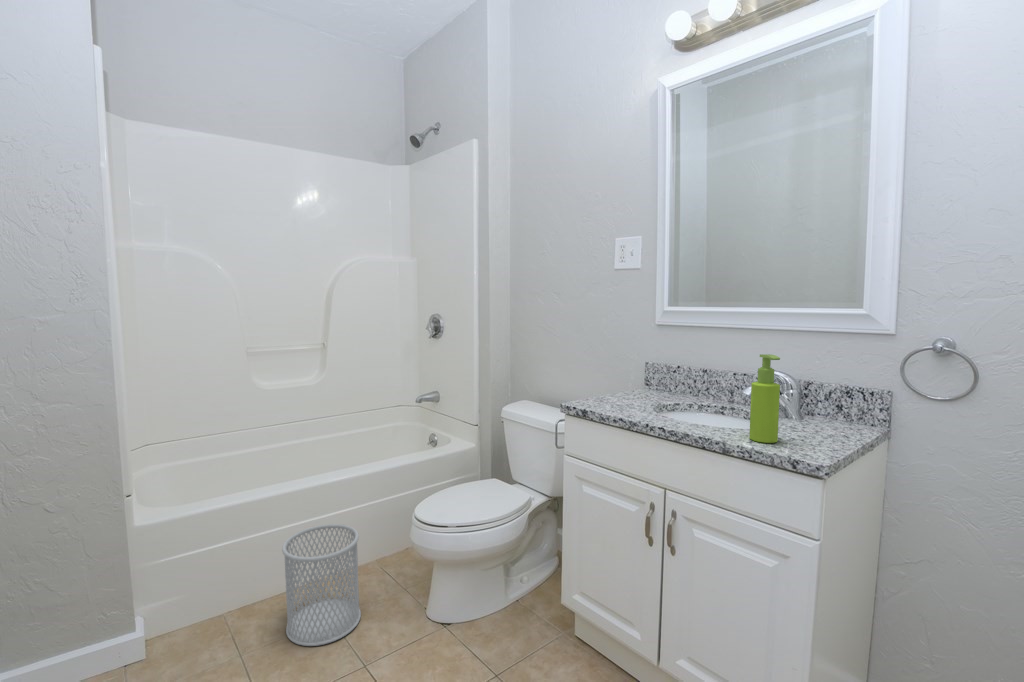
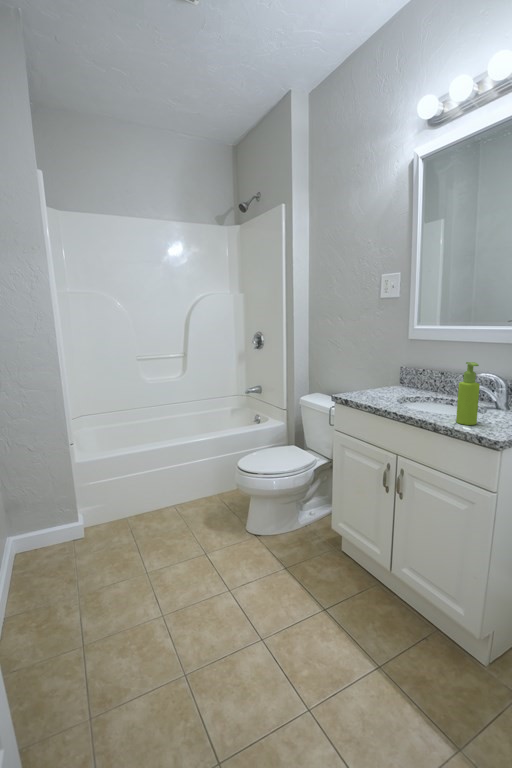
wastebasket: present [282,524,361,646] -> none [158,469,205,539]

